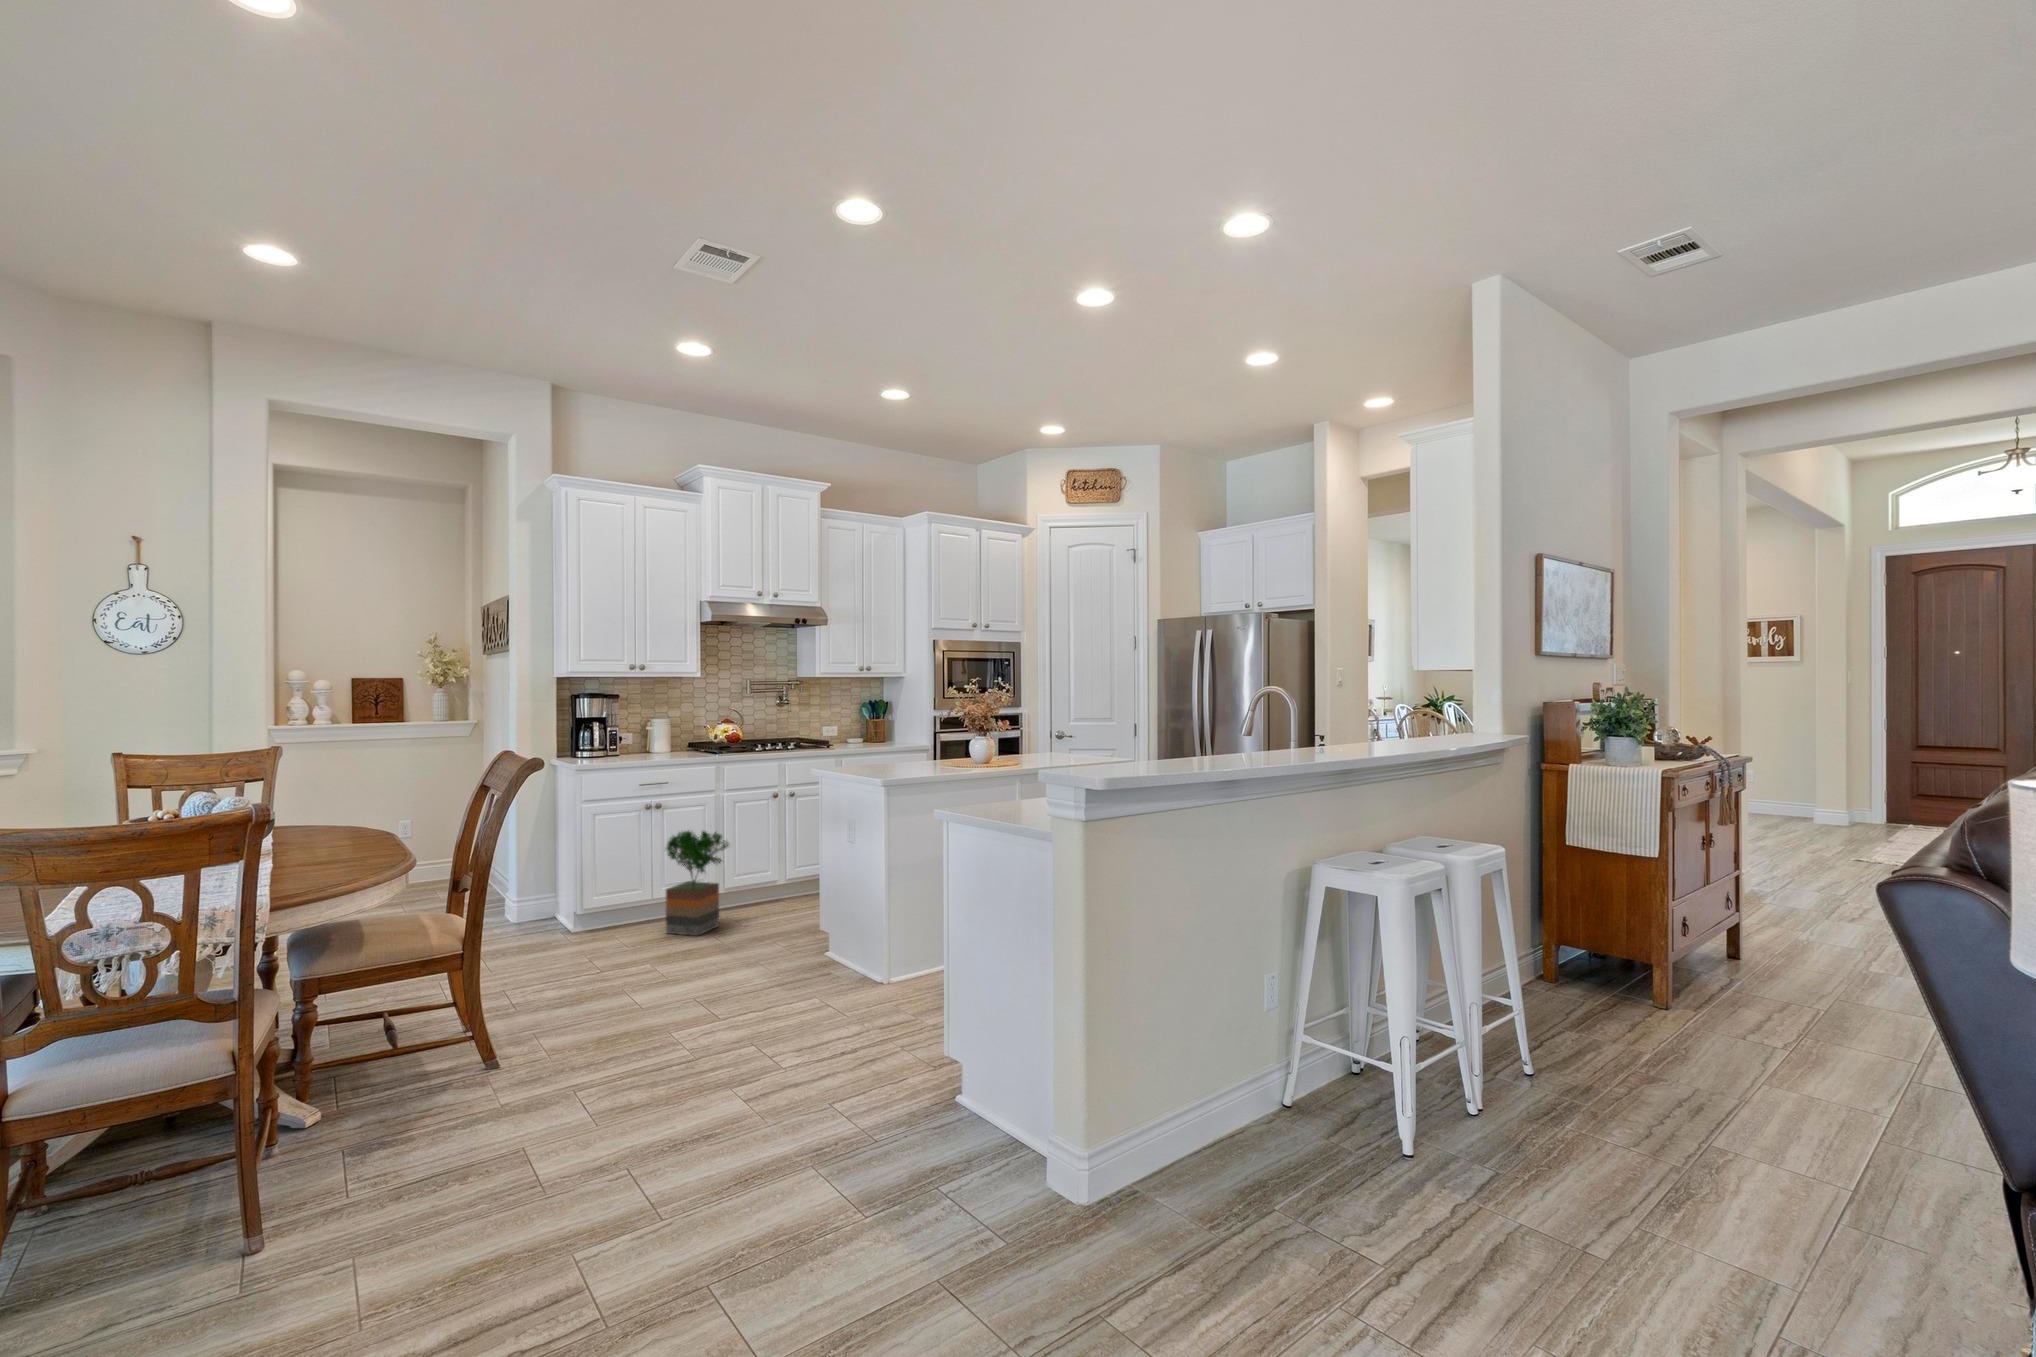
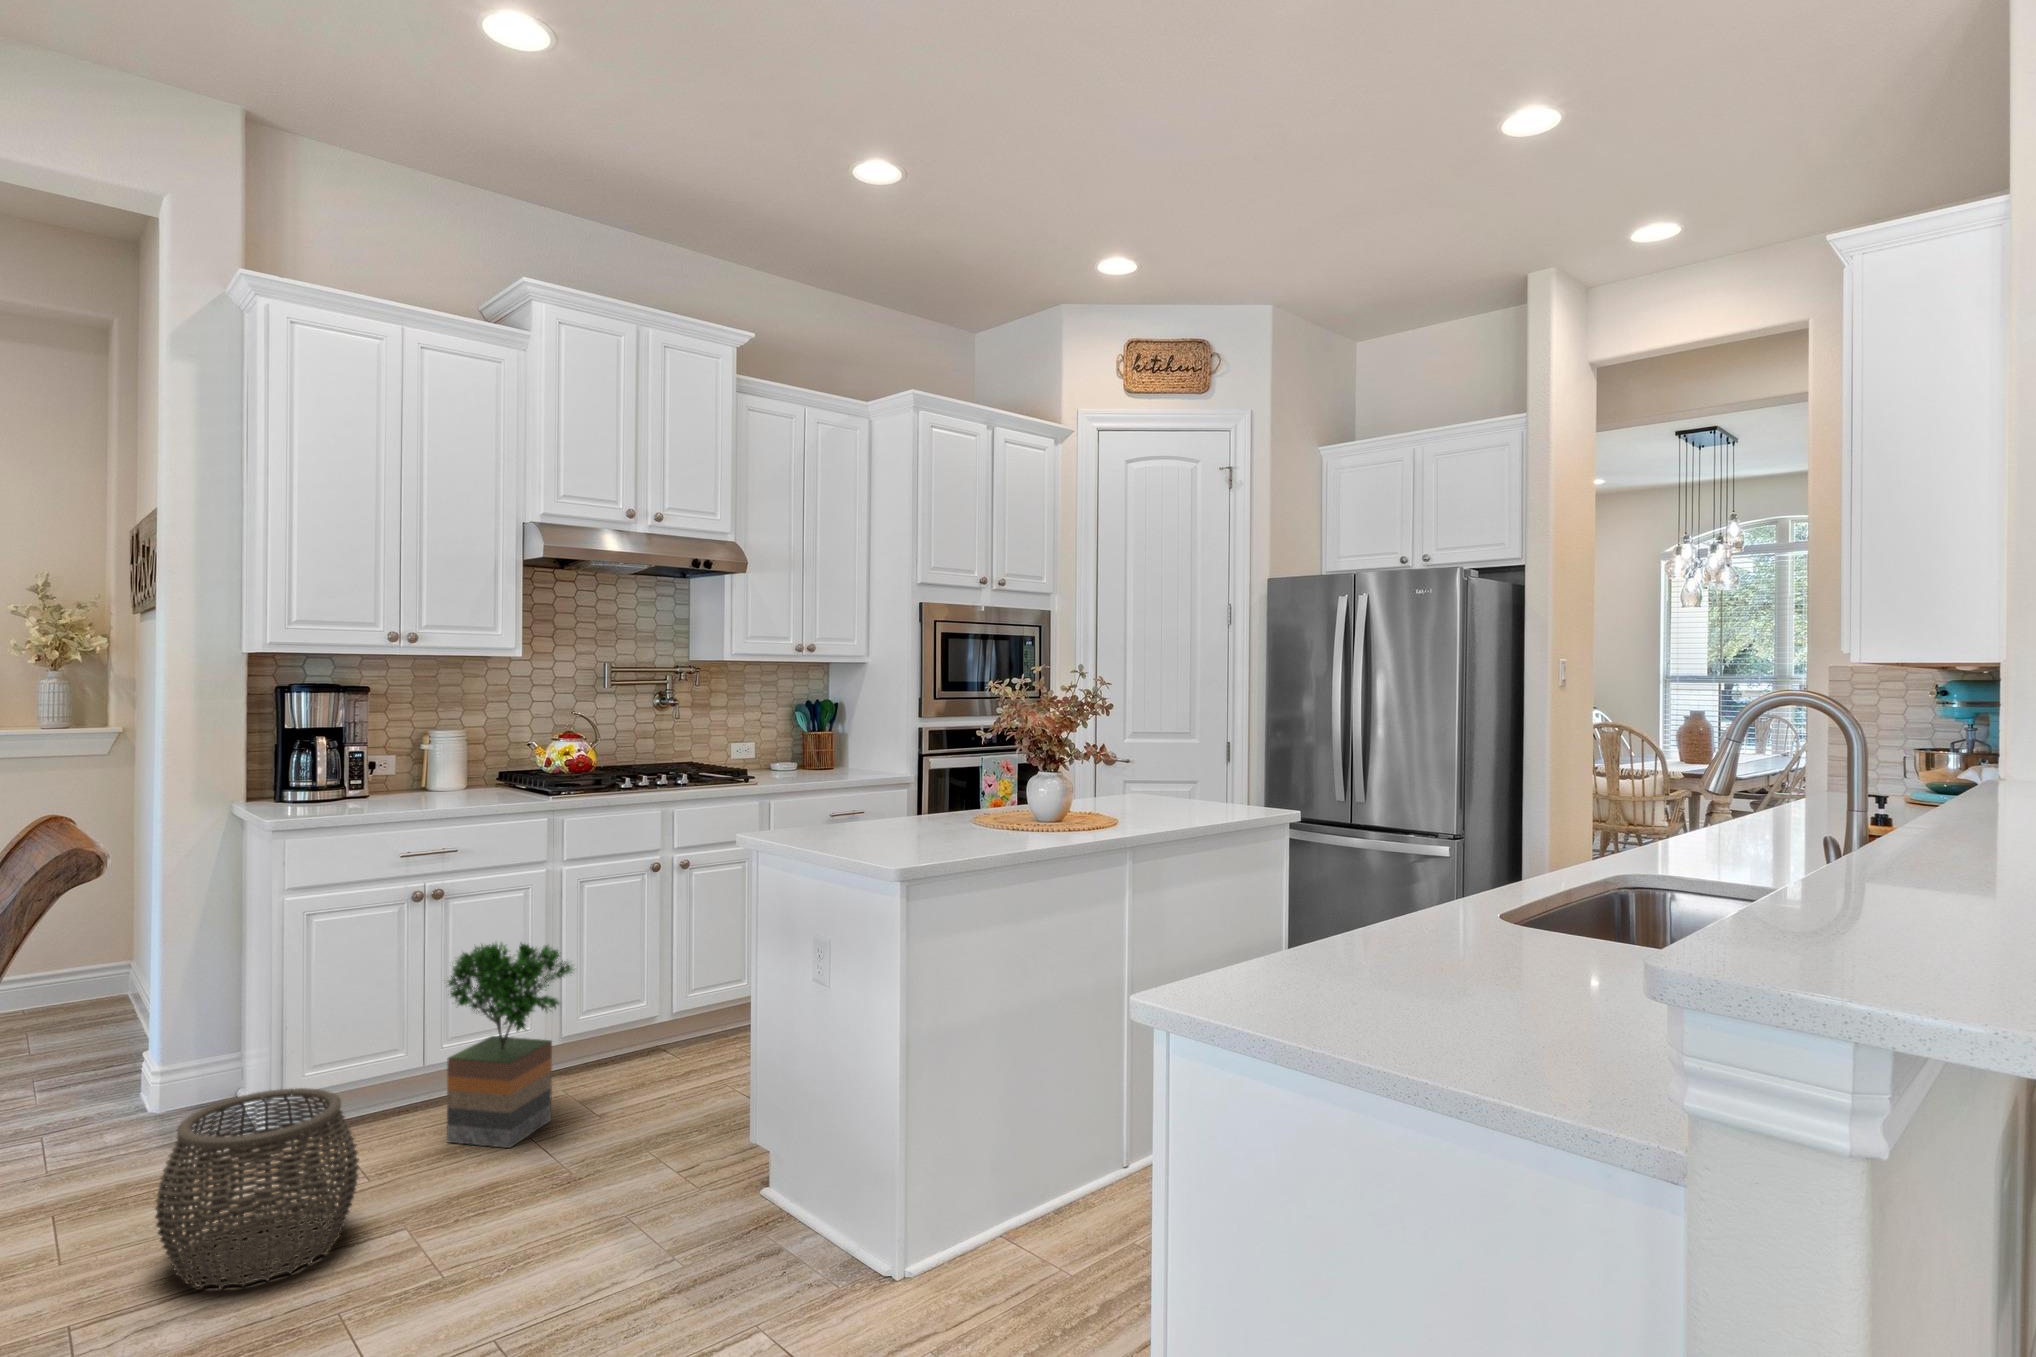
woven basket: none [537,893,627,978] -> present [155,1088,359,1288]

